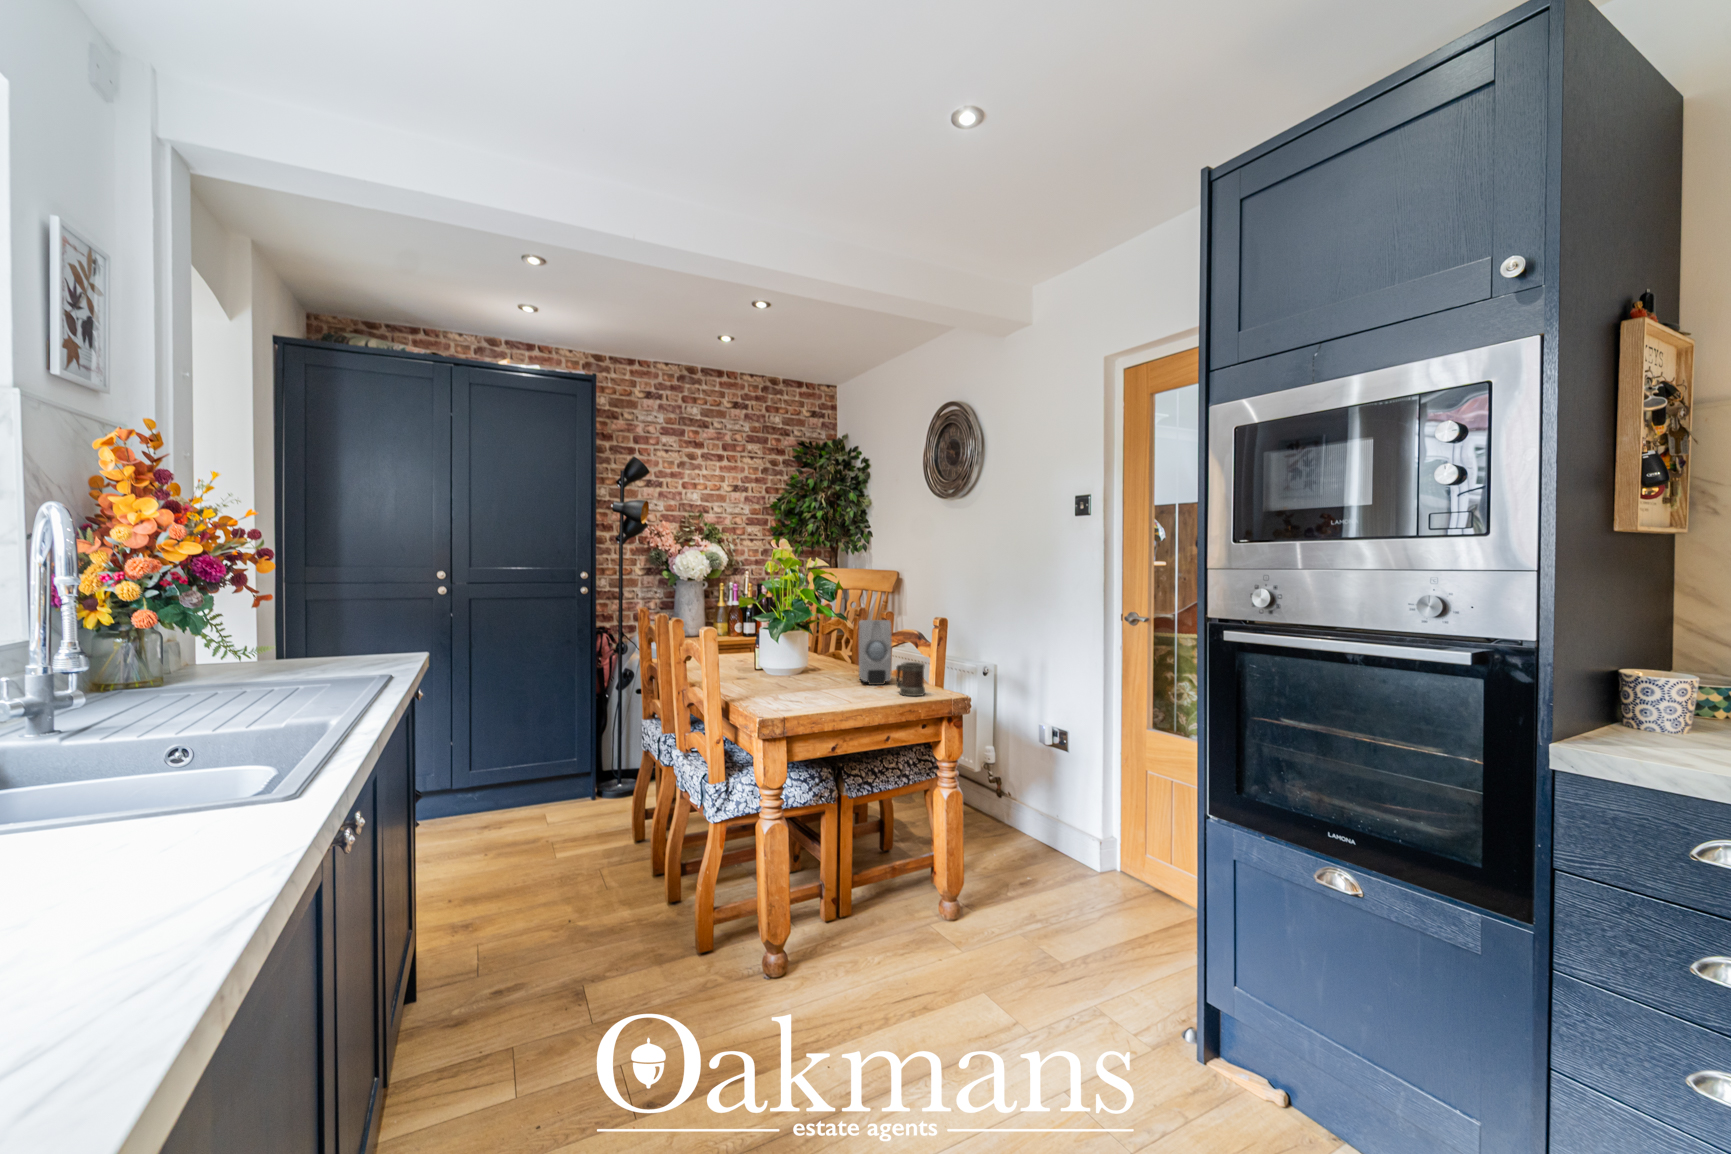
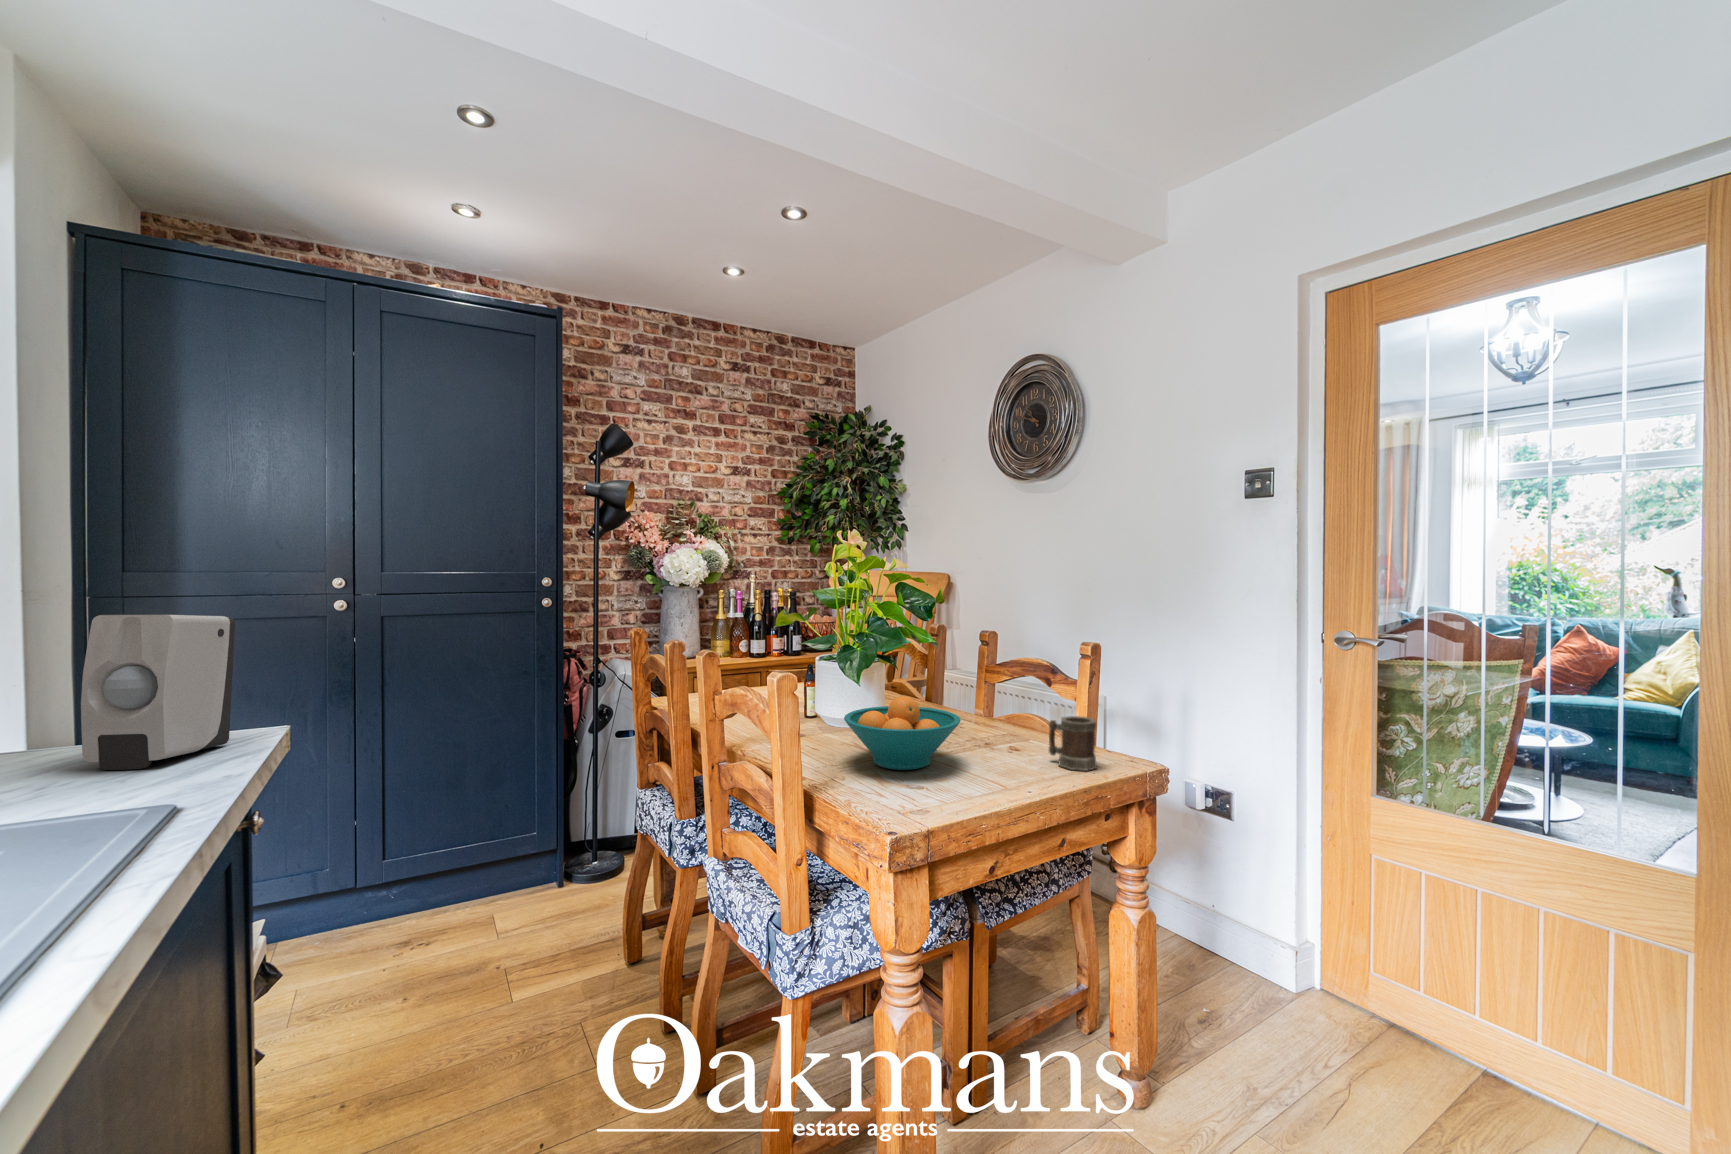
soap dispenser: present [859,620,892,685] -> present [81,615,235,770]
fruit bowl: none [760,647,837,694] -> present [844,696,961,770]

